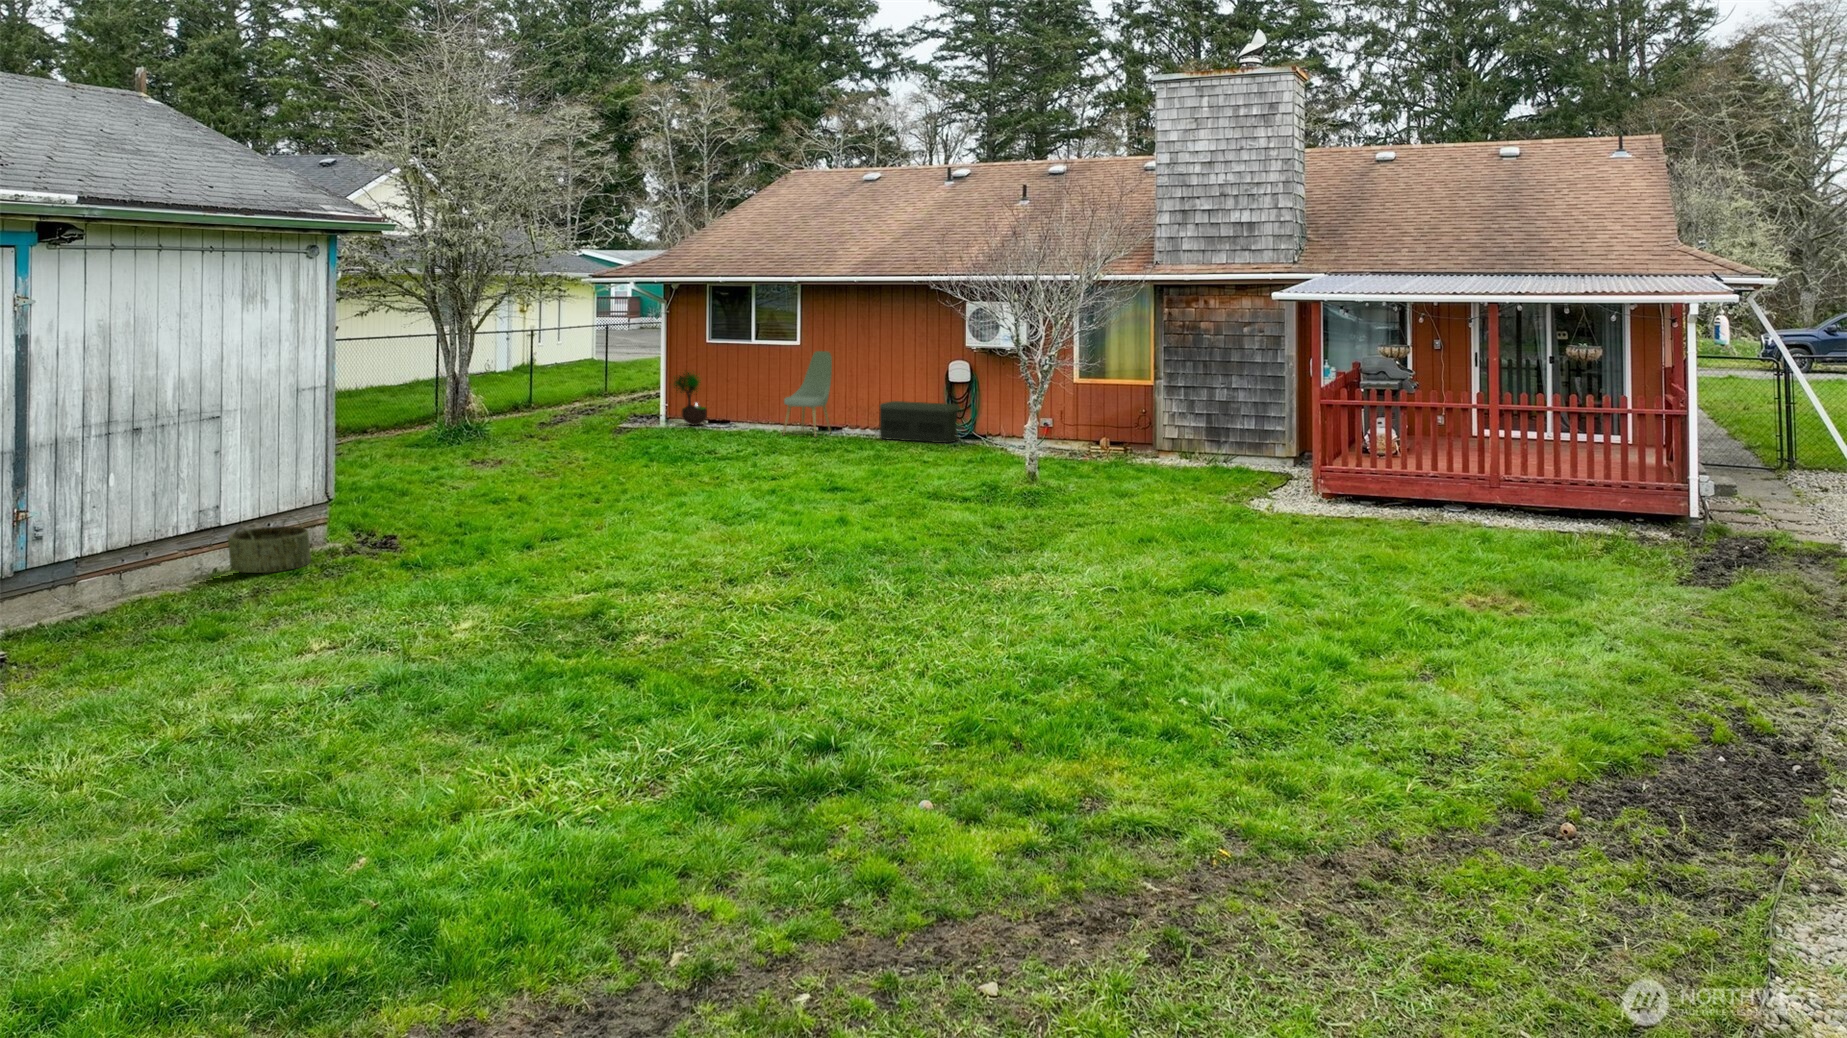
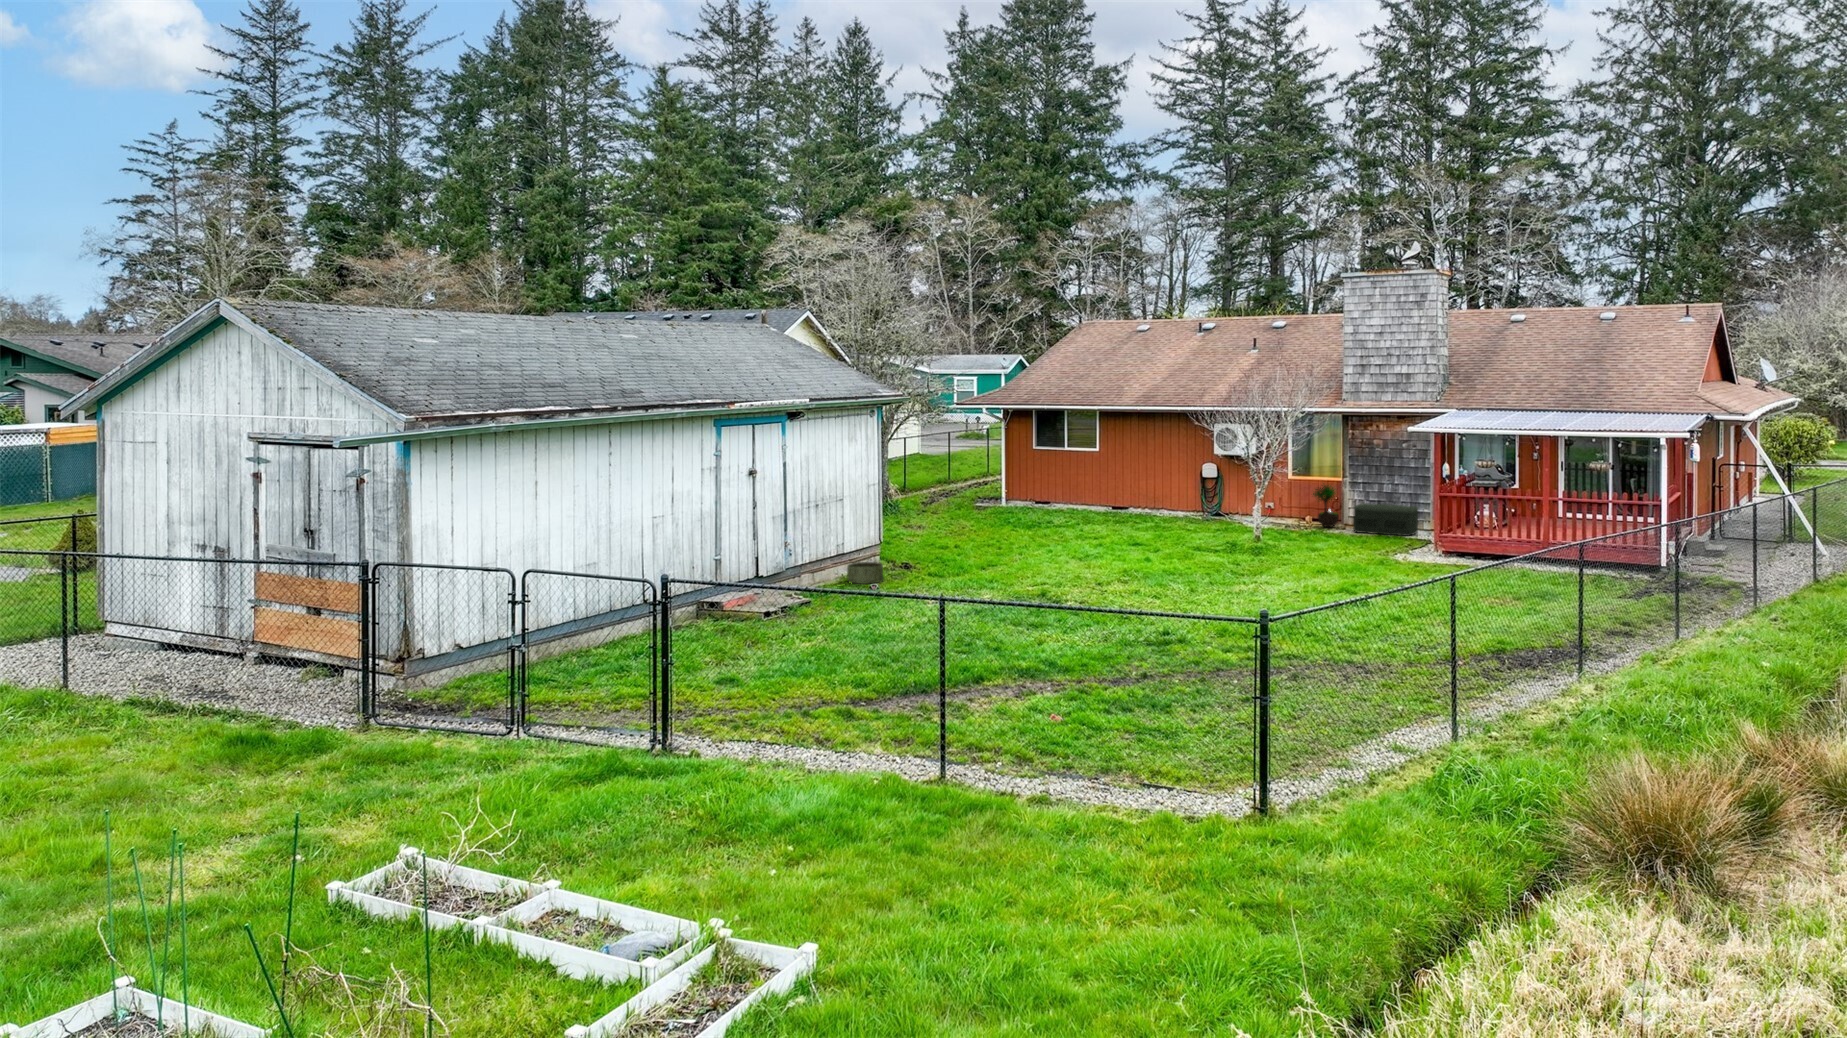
chair: present [783,351,832,436] -> none [1084,457,1118,518]
potted tree: present [674,371,707,425] -> present [1313,485,1339,527]
storage bench: present [880,401,960,443] -> present [1353,503,1418,536]

